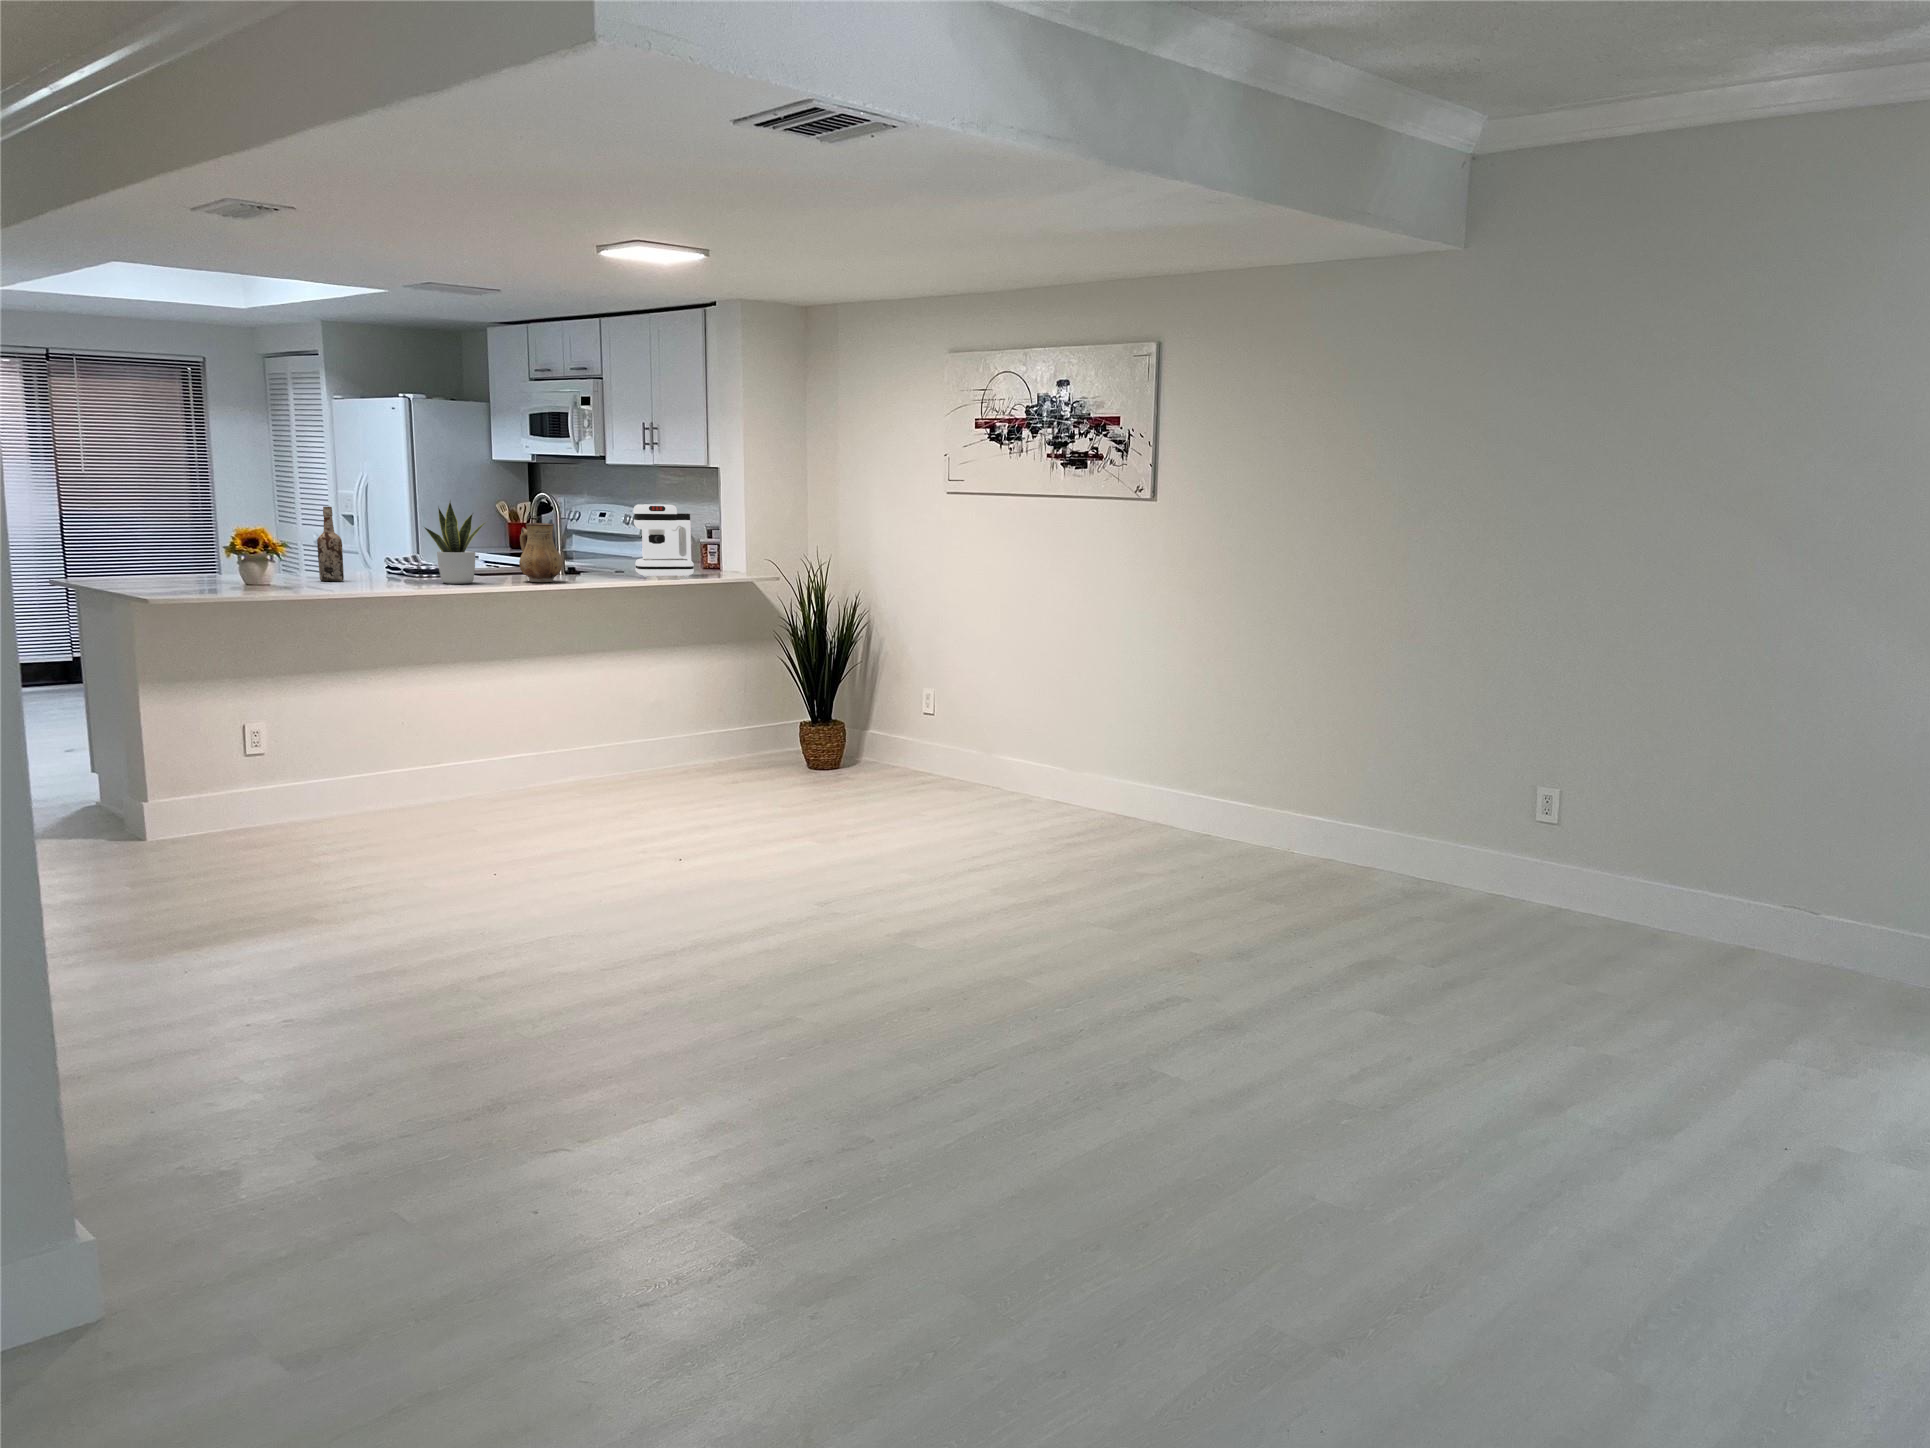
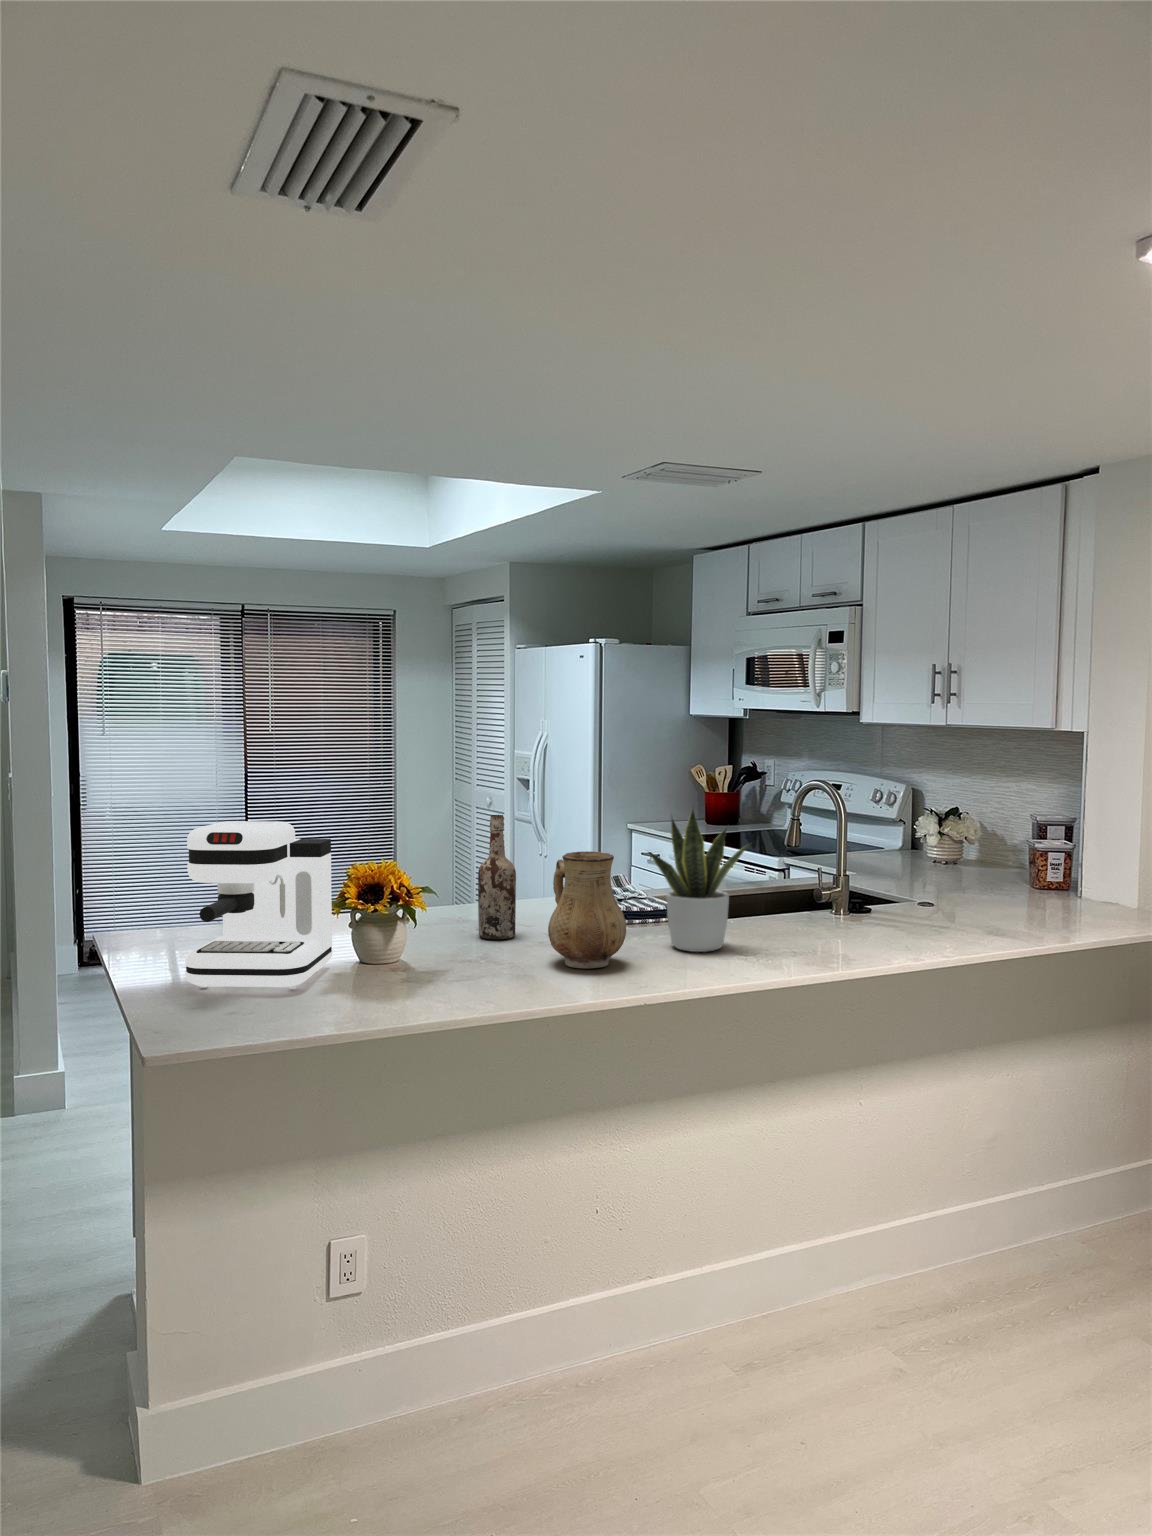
coffee maker: present [634,504,694,577] -> present [185,821,333,989]
ceramic pitcher: present [519,523,562,582] -> present [548,851,626,968]

